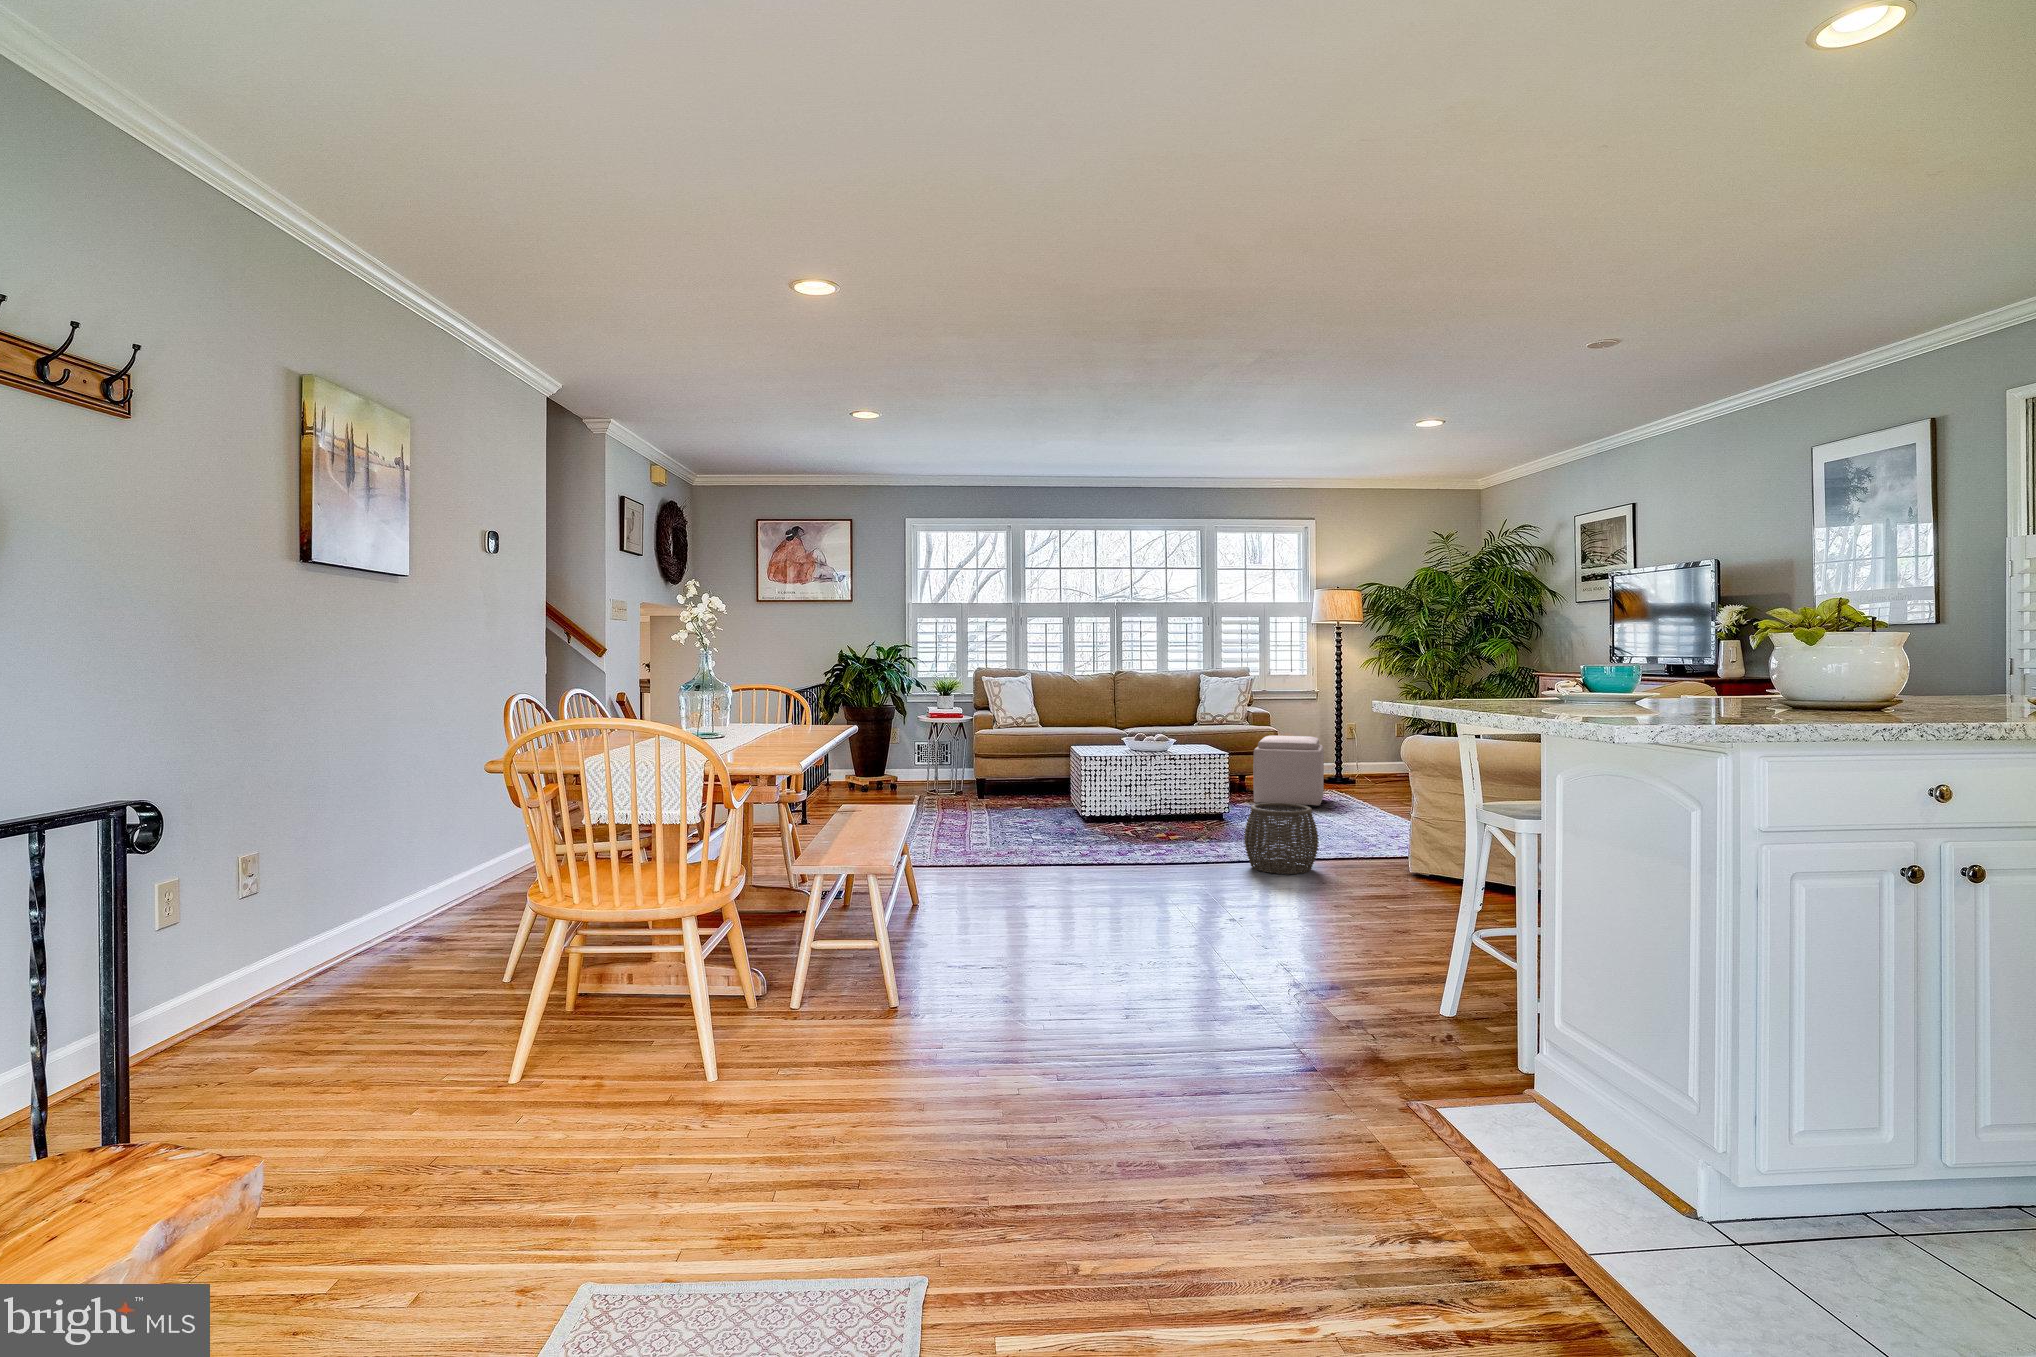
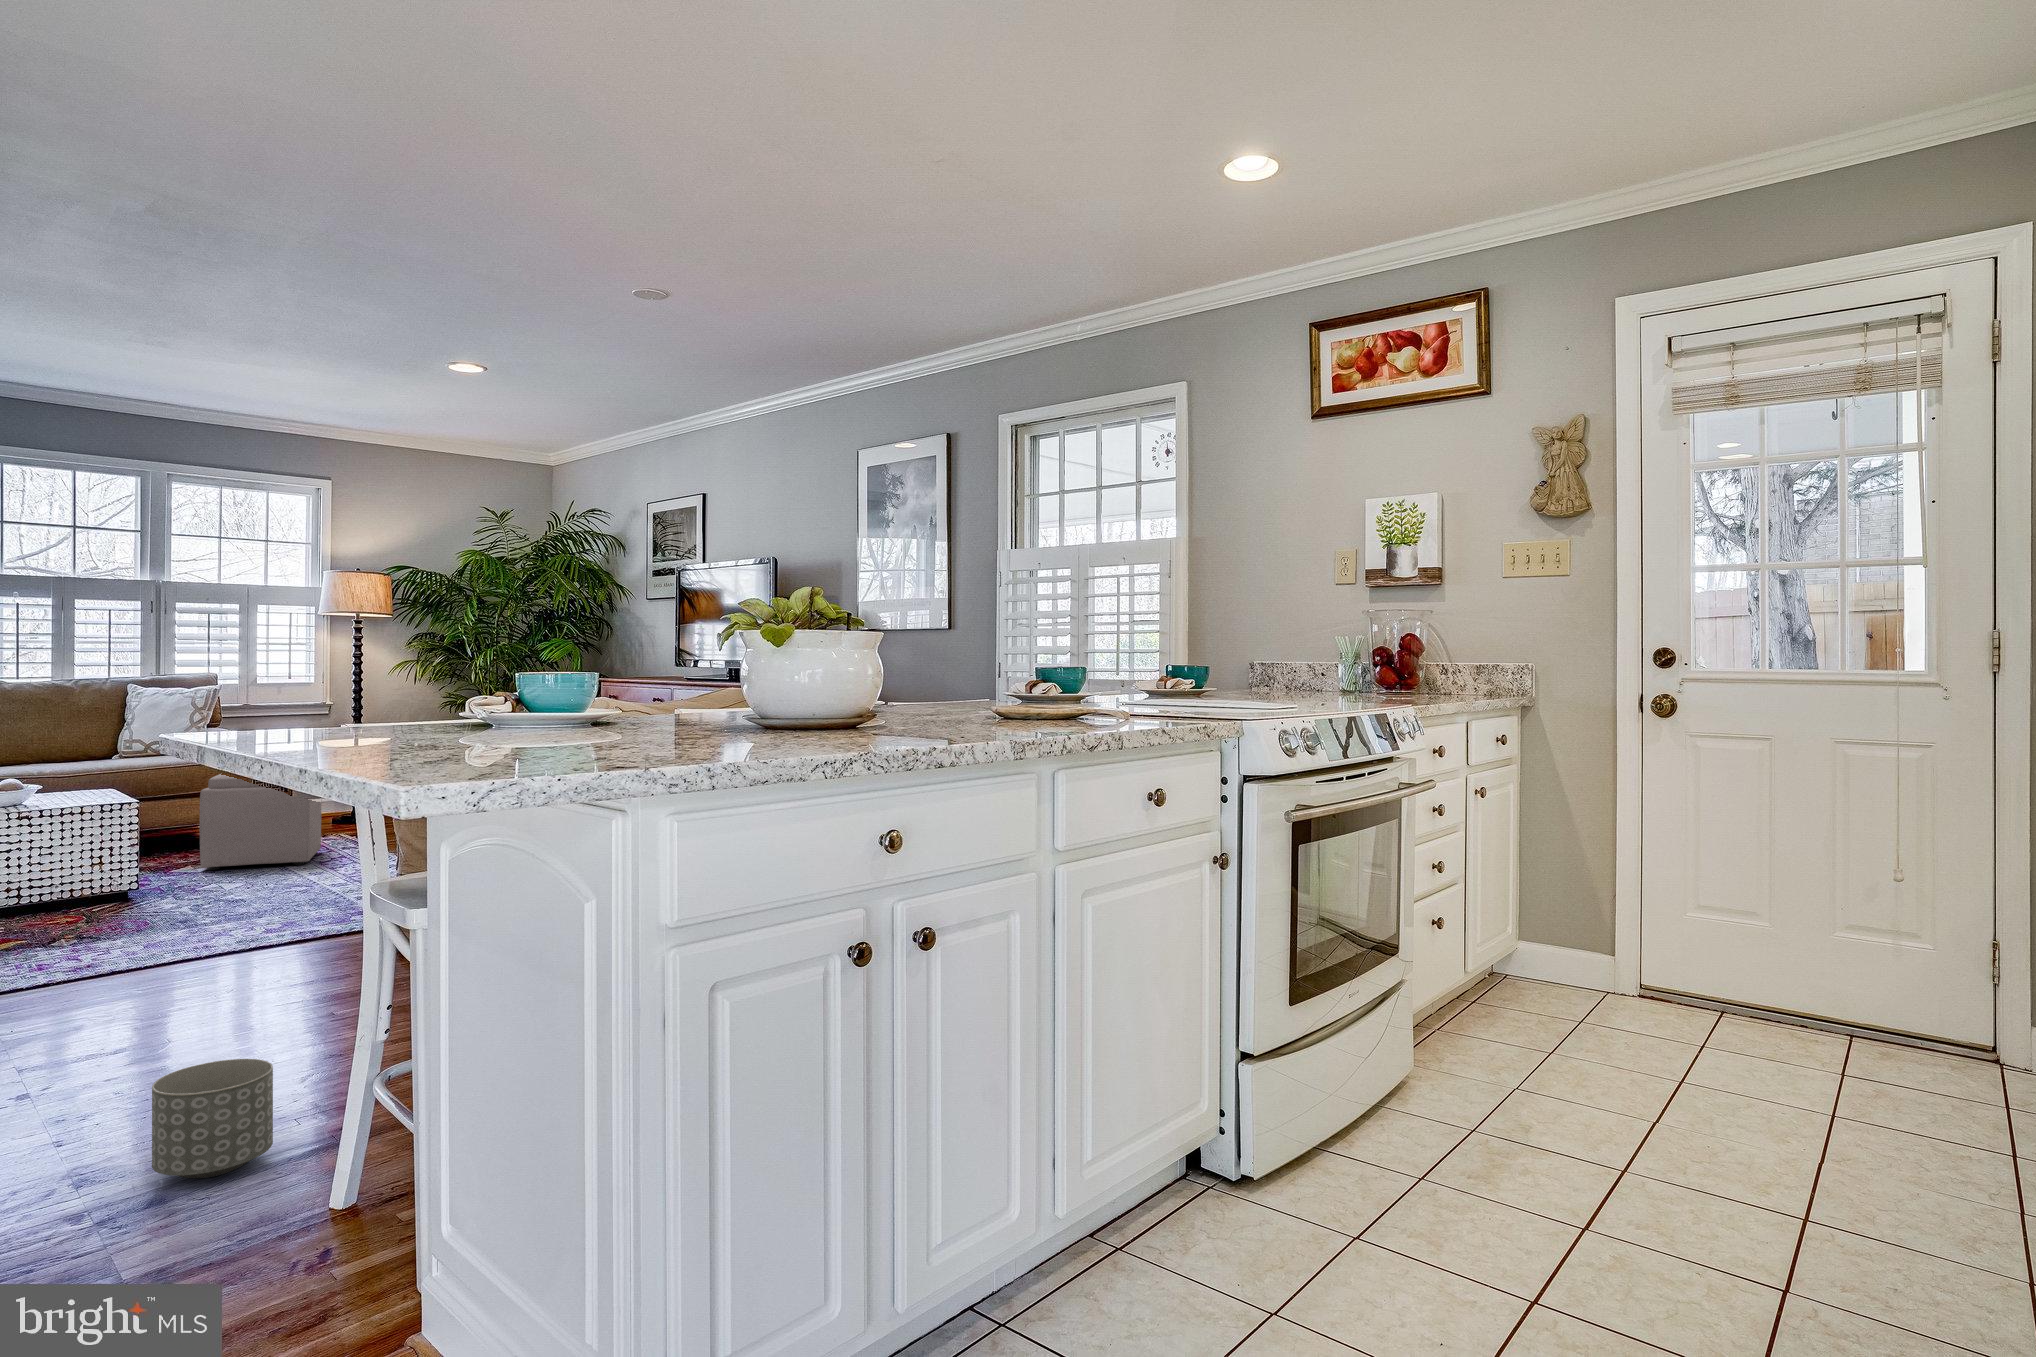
woven basket: present [1244,803,1319,875] -> none [115,866,249,975]
planter: none [1344,940,1415,1017] -> present [152,1059,273,1179]

